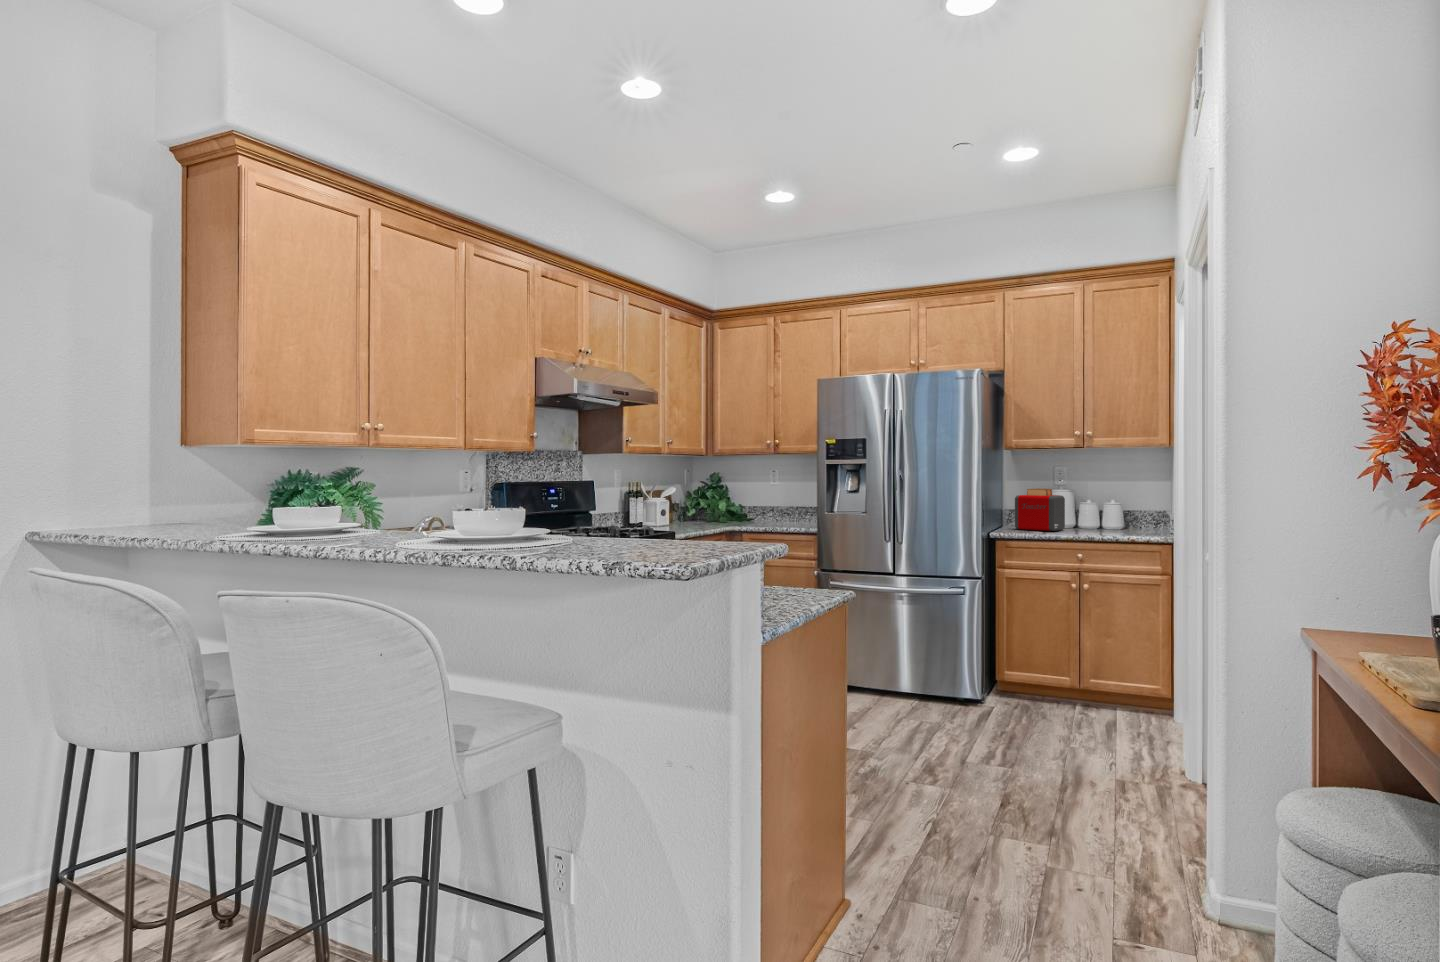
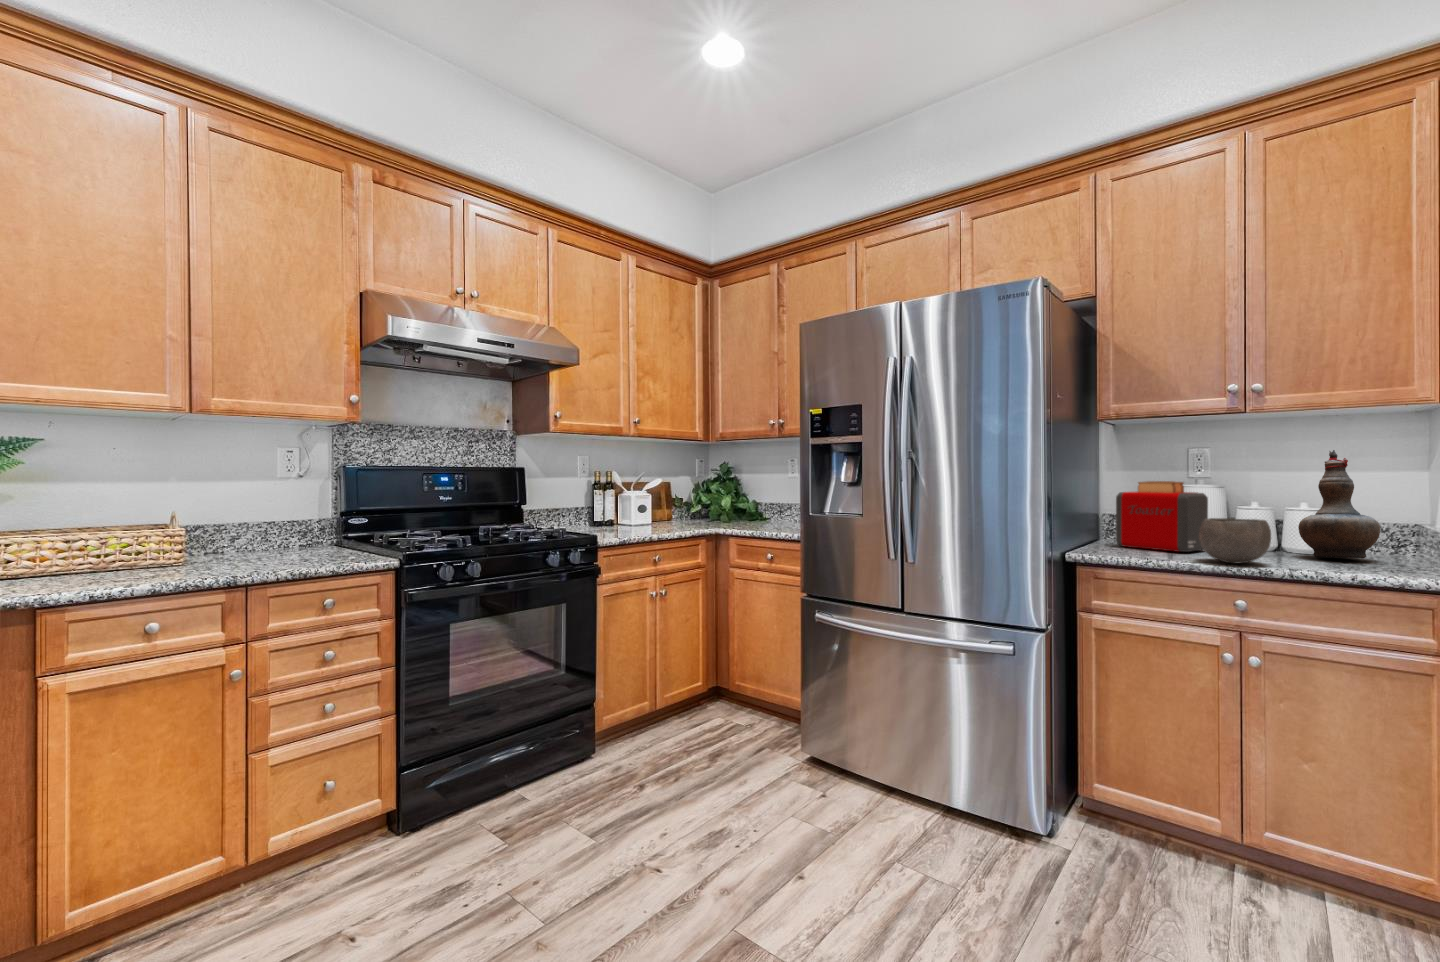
decorative vase: none [1110,471,1146,532] -> present [1298,450,1380,558]
ceramic bowl: none [1060,510,1094,535] -> present [1199,518,1271,563]

